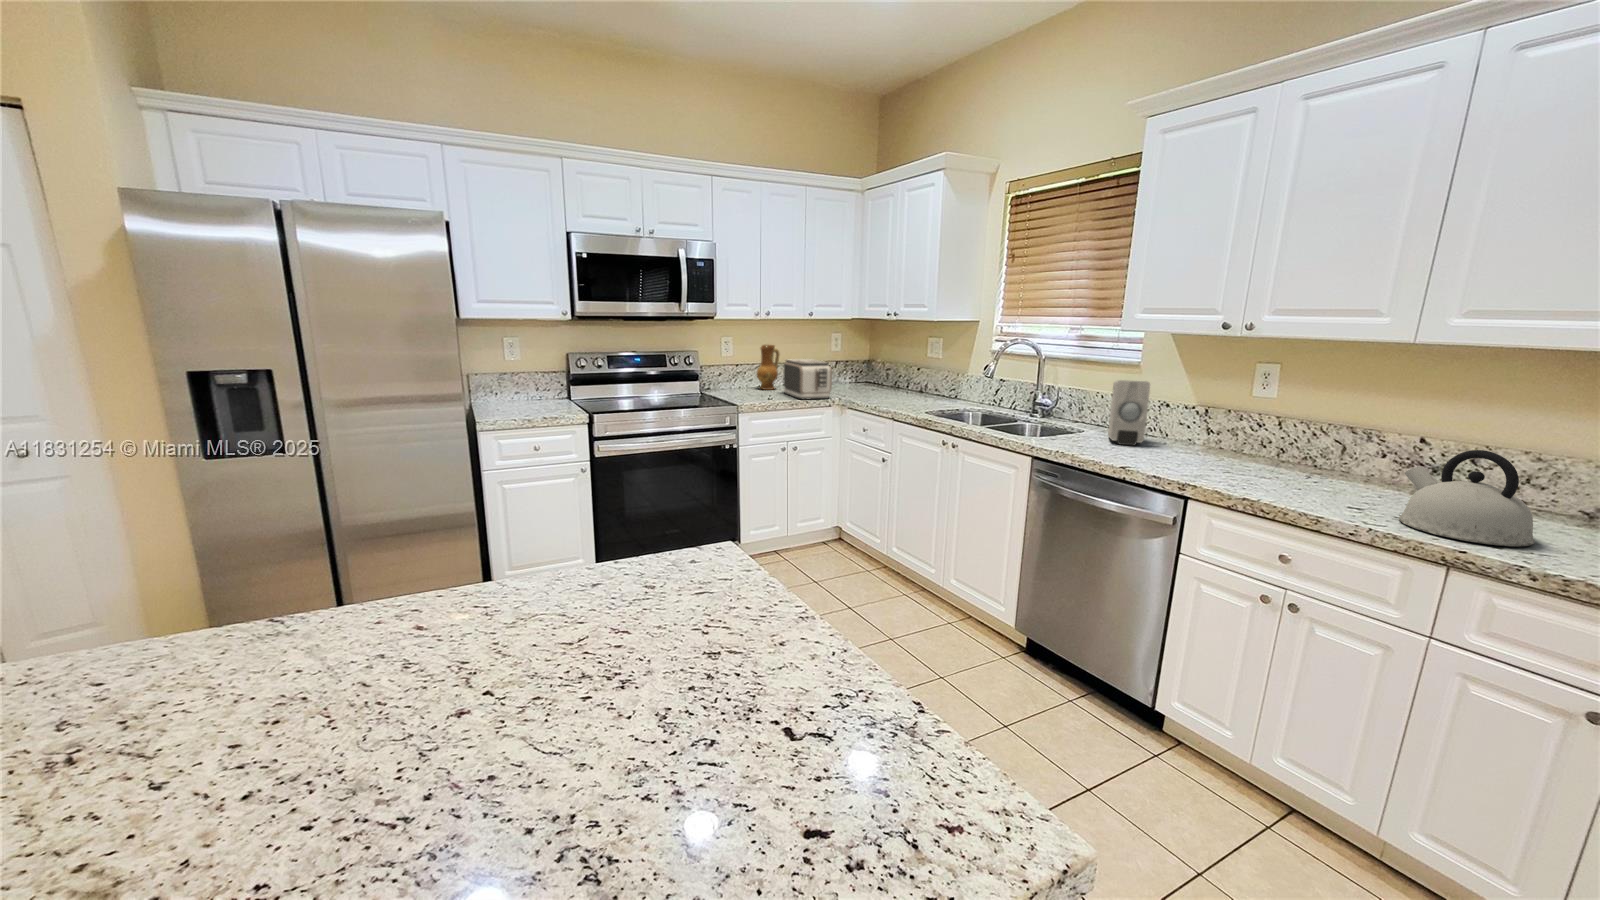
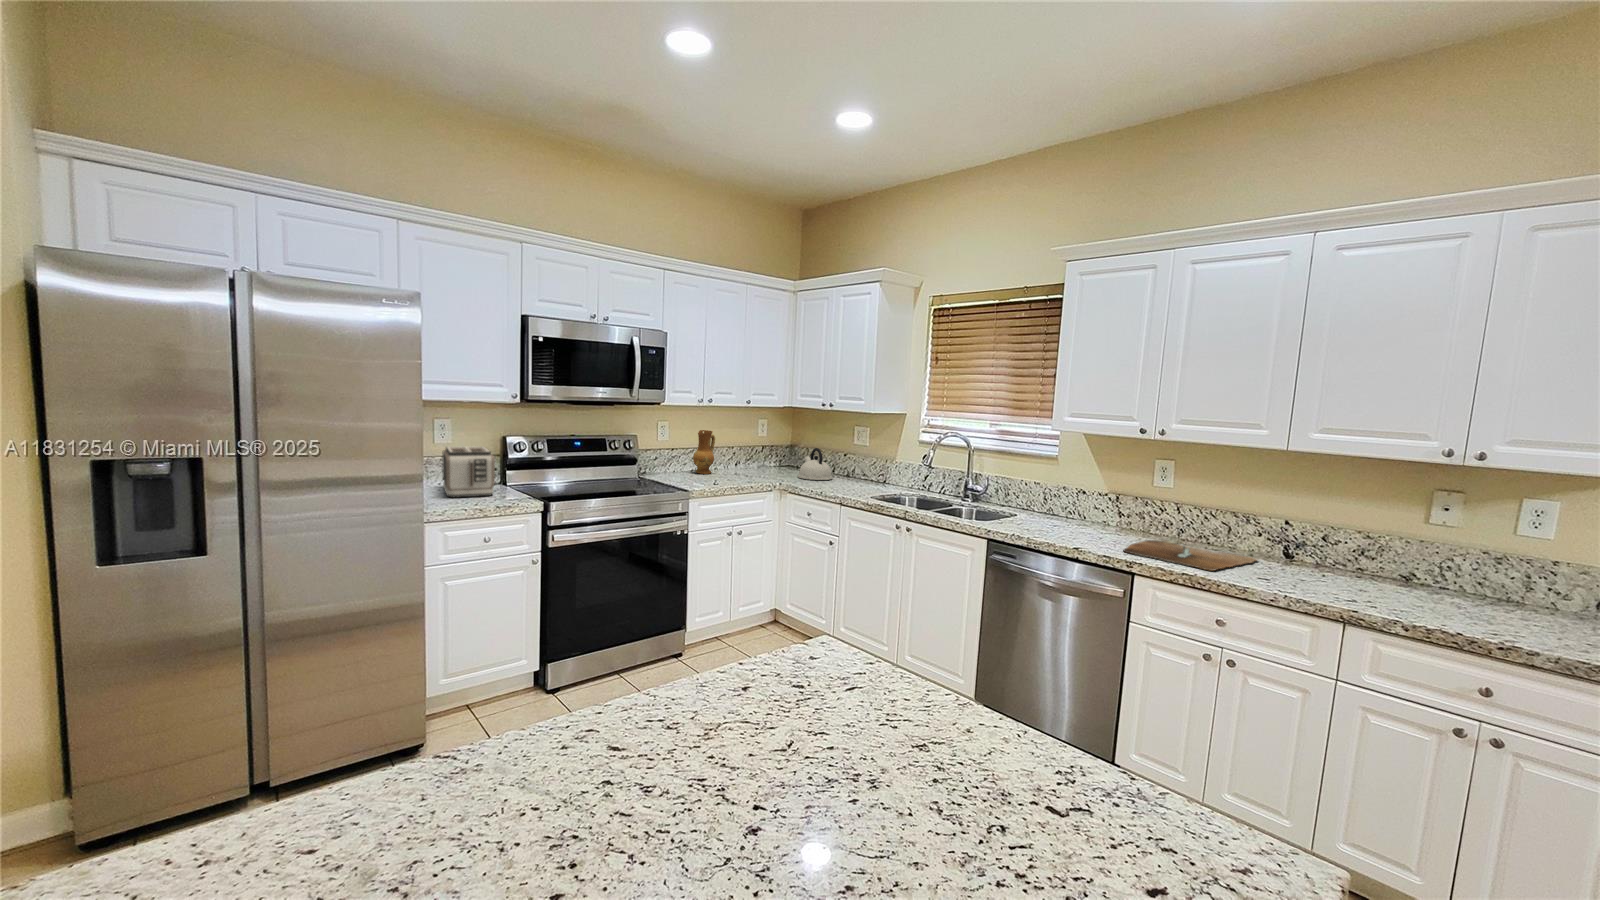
toaster: present [784,359,832,400] -> present [442,446,495,497]
soap dispenser: present [1108,380,1150,446] -> none [1038,471,1075,527]
kettle: present [1399,450,1535,546] -> present [798,448,832,480]
cutting board: none [1186,461,1372,497] -> present [1124,540,1257,571]

